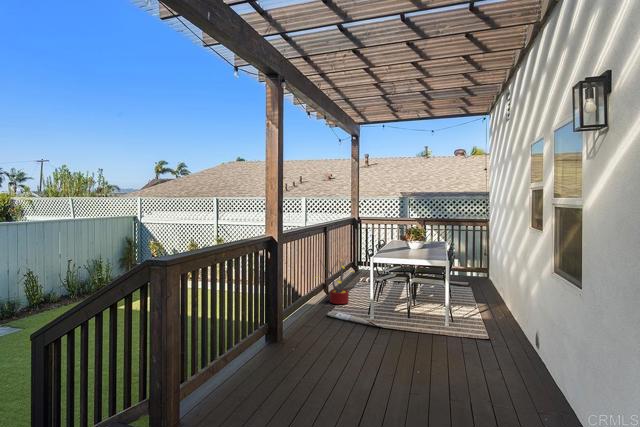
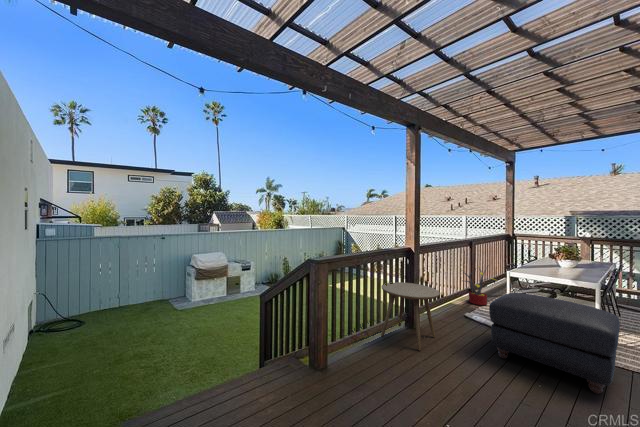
ottoman: none [373,283,476,367] -> present [489,293,620,394]
side table: none [247,292,322,379] -> present [381,282,440,351]

